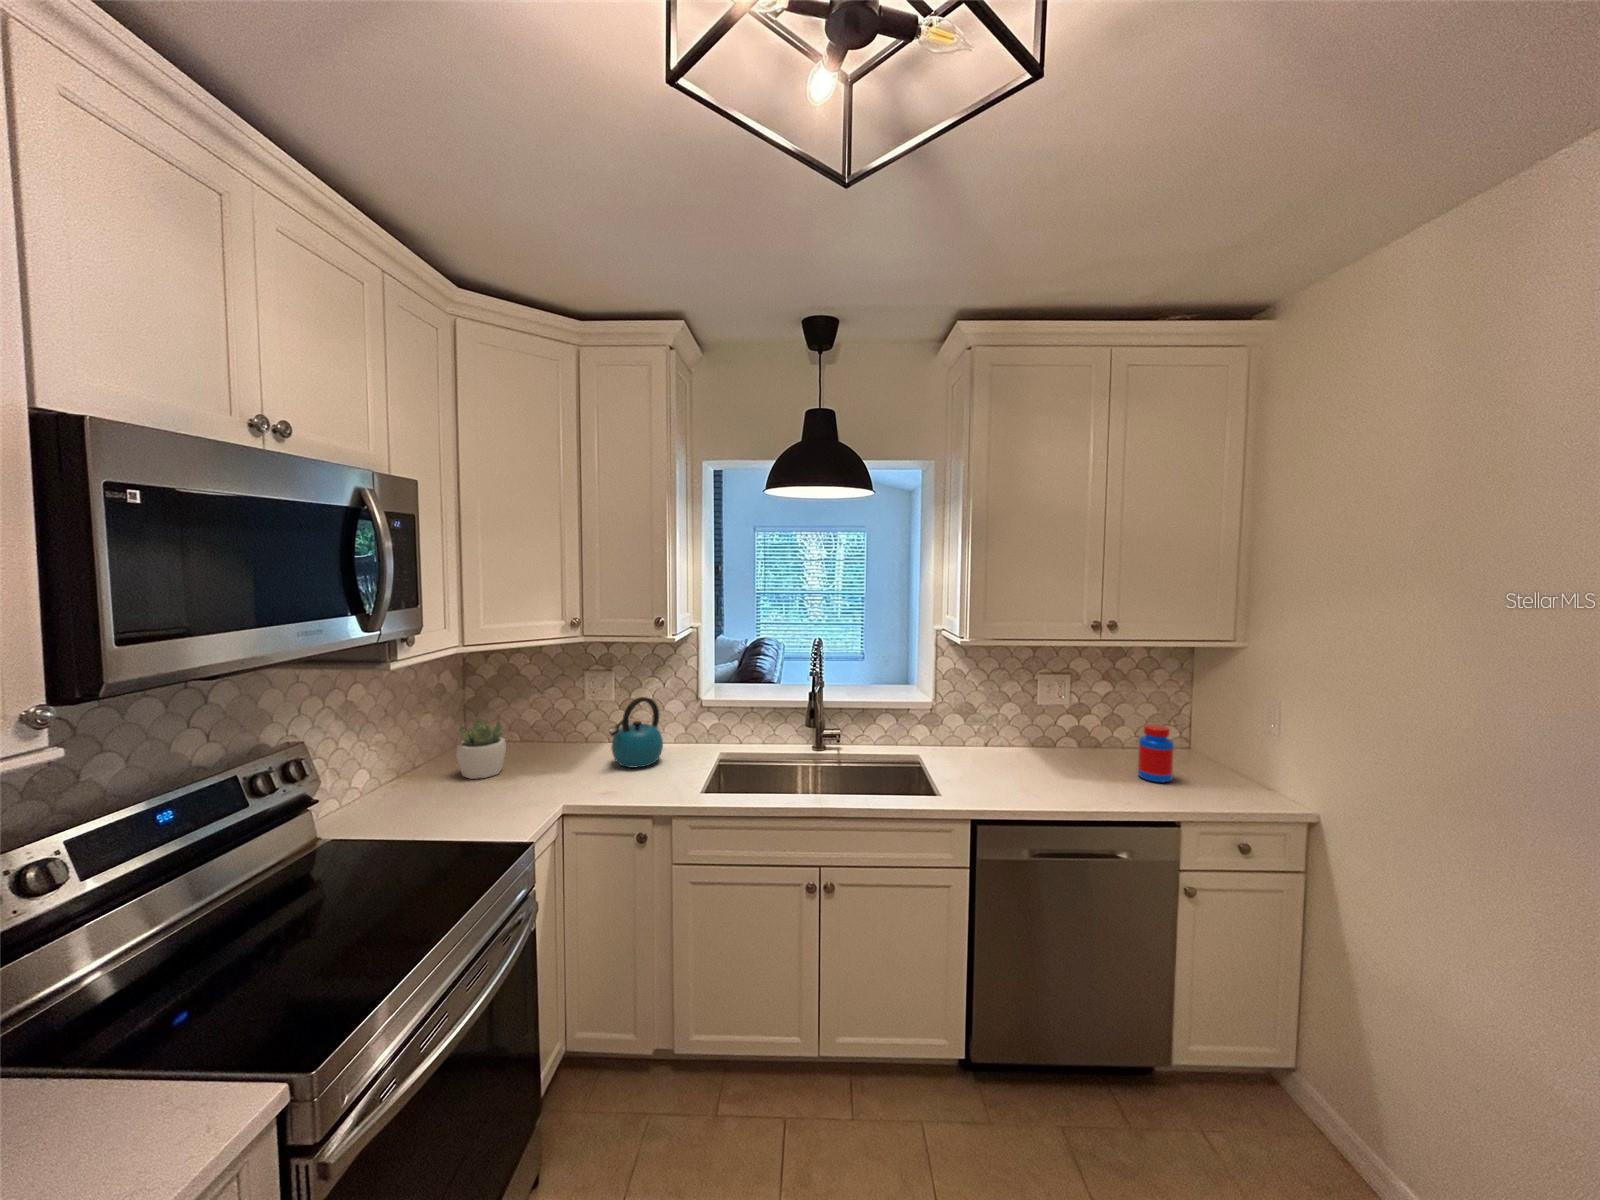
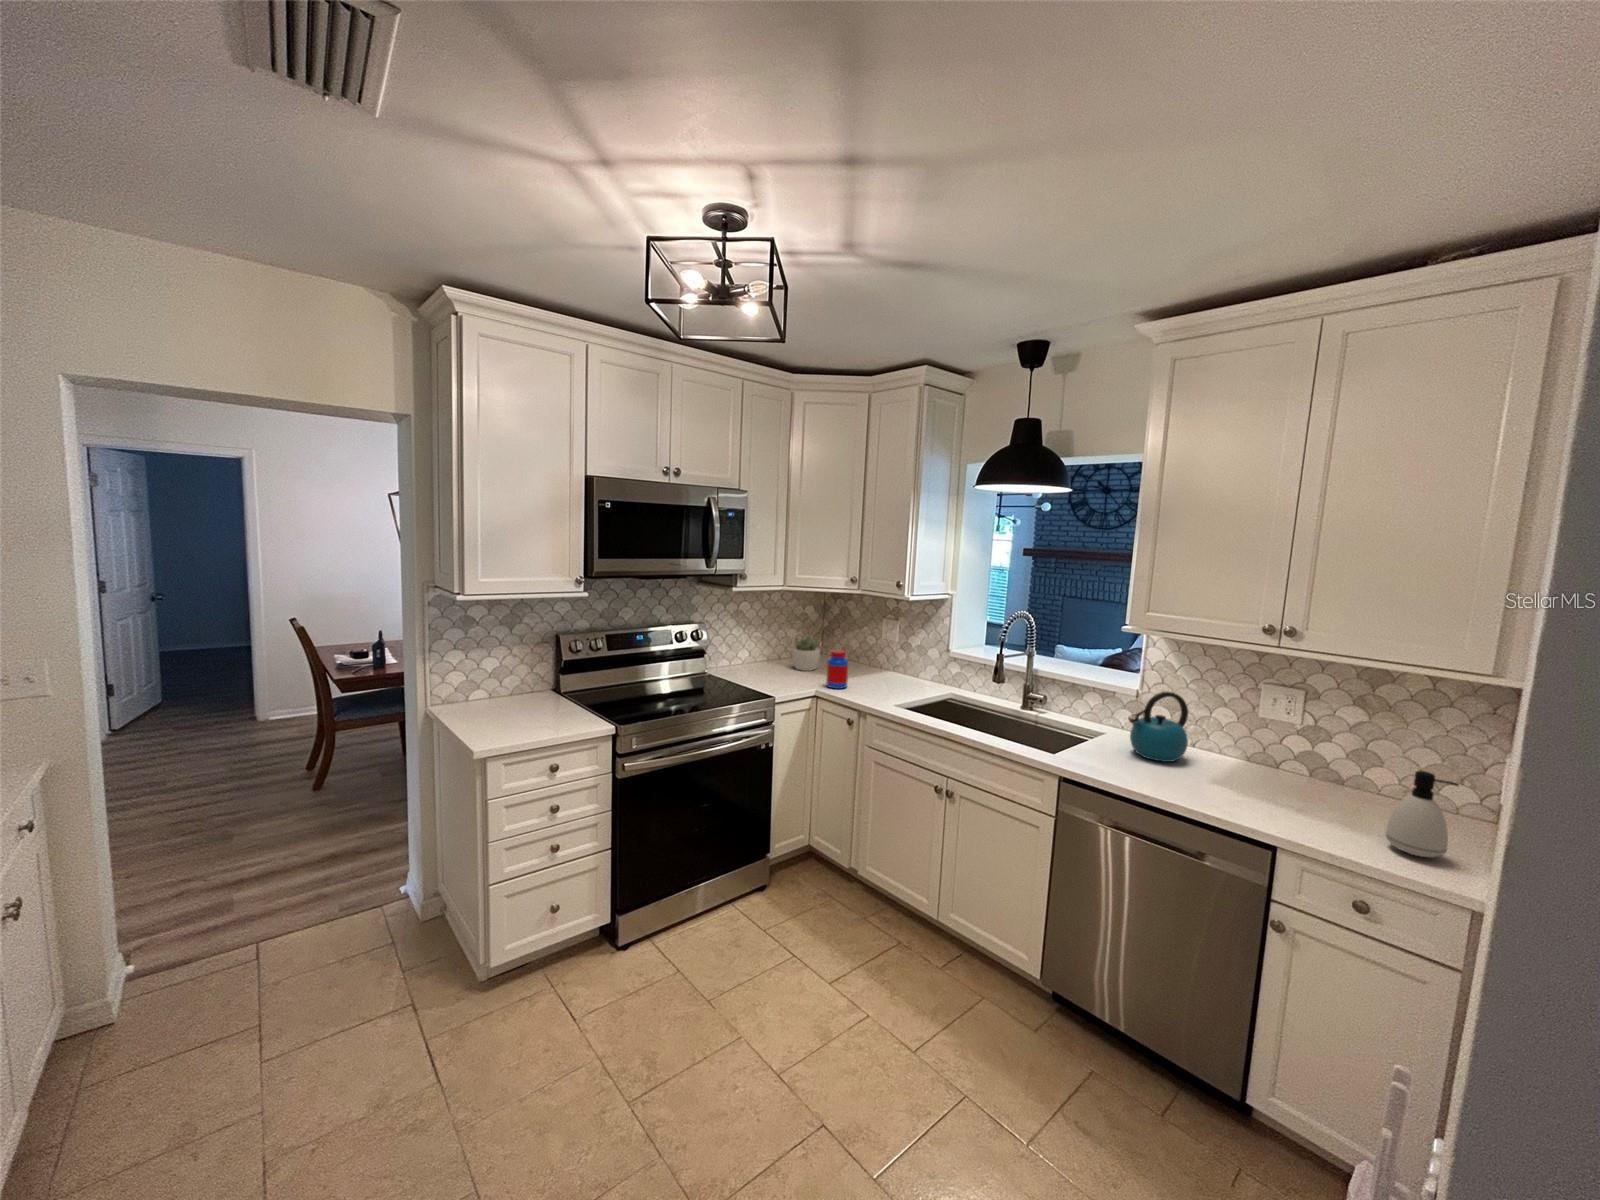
kettle: present [609,697,663,767] -> present [1128,692,1188,762]
soap dispenser: none [1201,723,1246,791] -> present [1386,771,1458,857]
jar: present [1138,724,1174,782] -> present [826,650,848,689]

